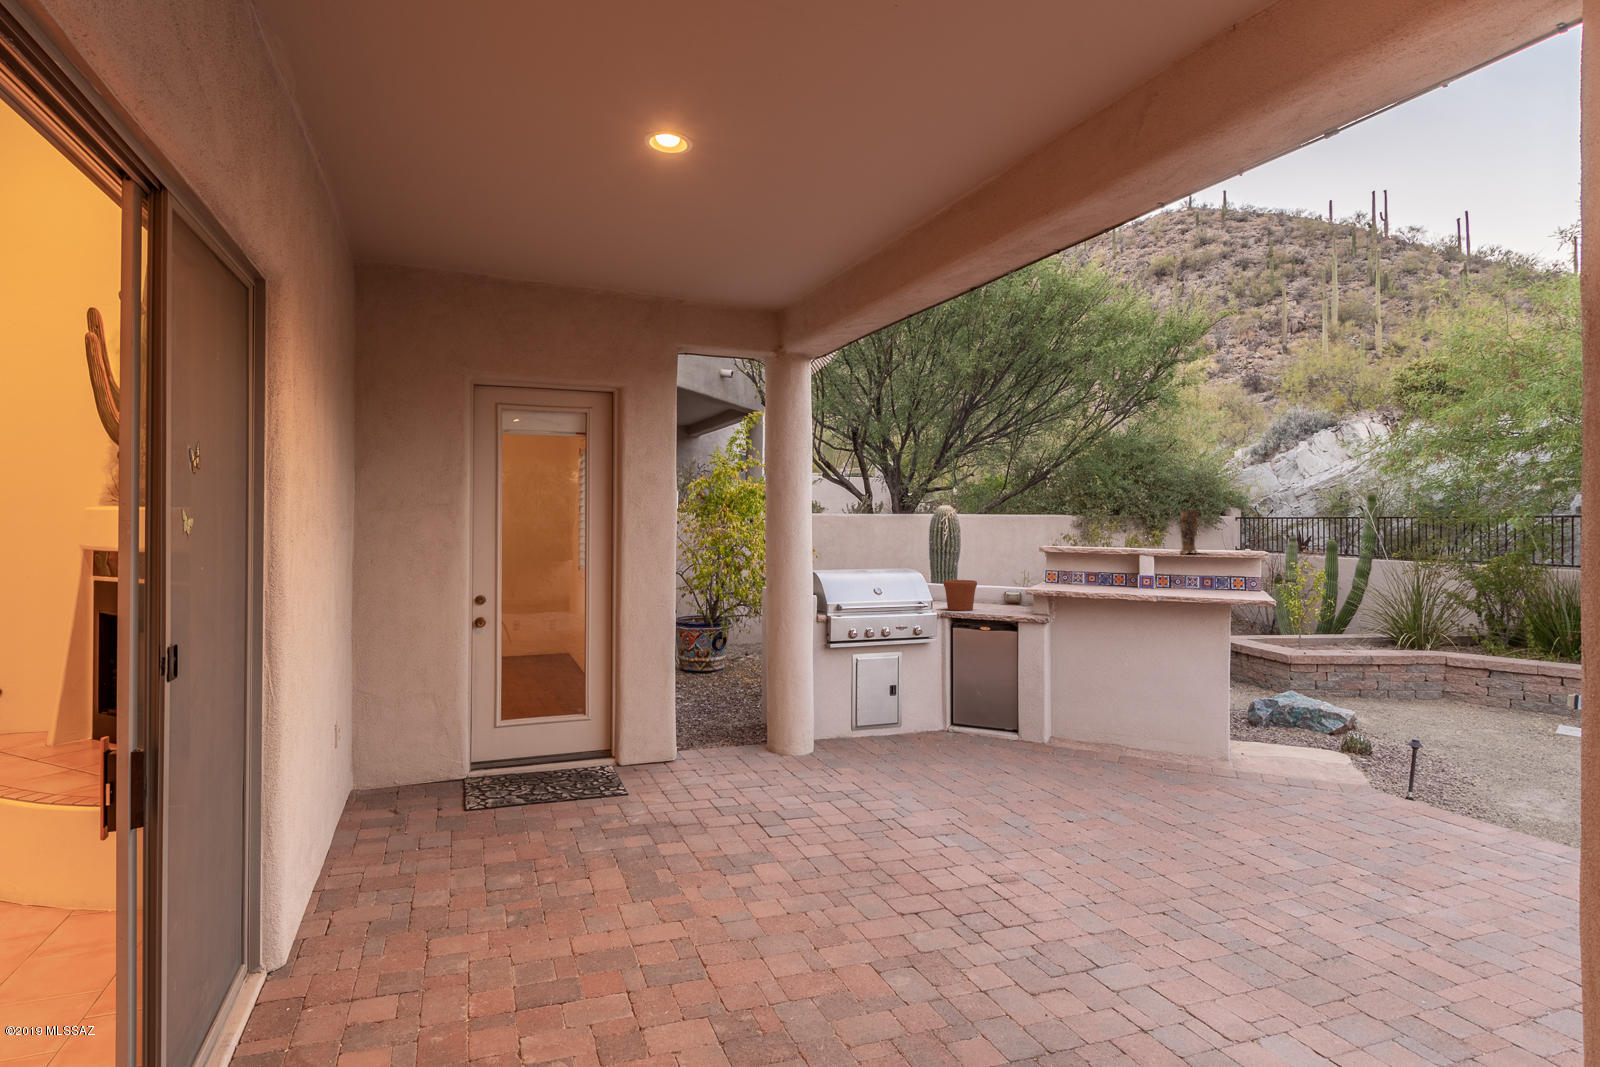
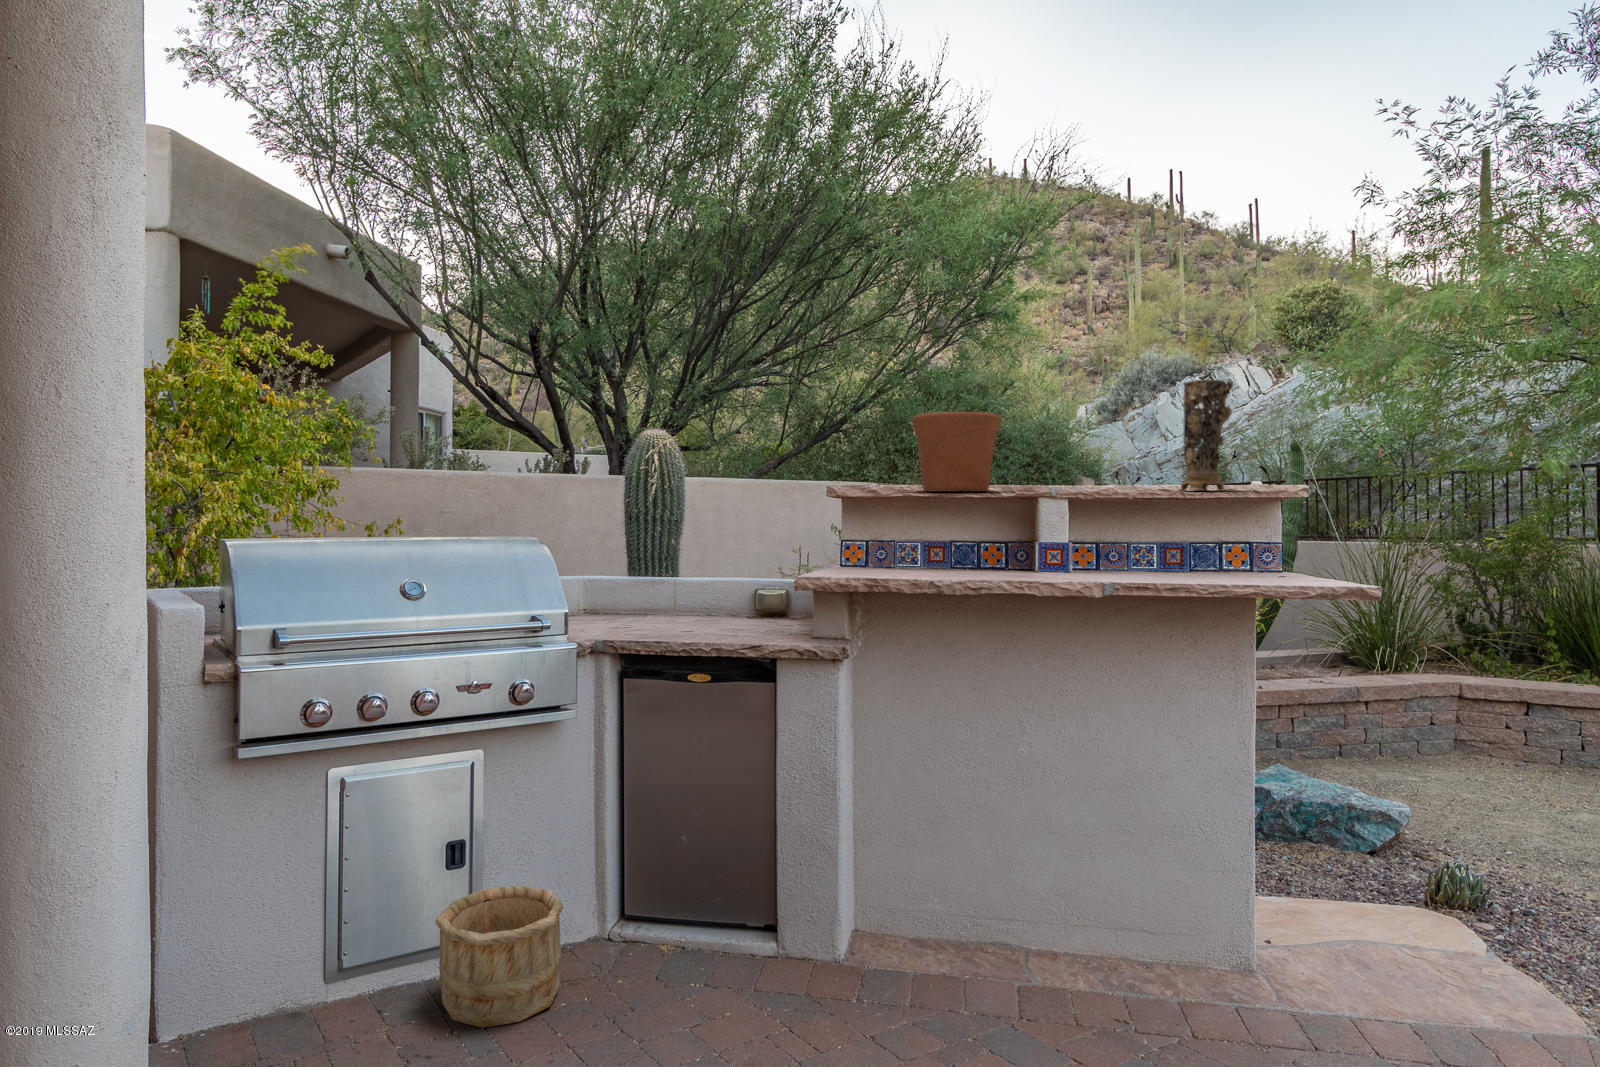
flower pot: present [943,580,977,611] -> present [912,412,1001,492]
wooden bucket: none [895,701,938,742] -> present [435,886,563,1028]

